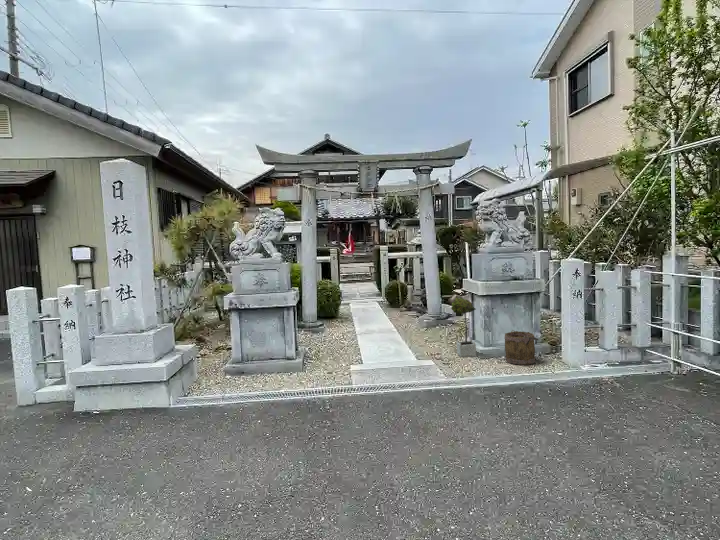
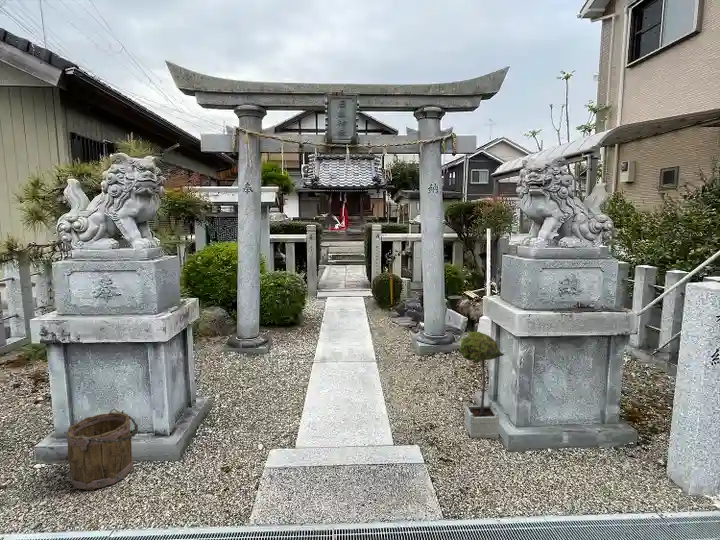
bucket: present [504,330,538,365] -> present [67,409,138,490]

